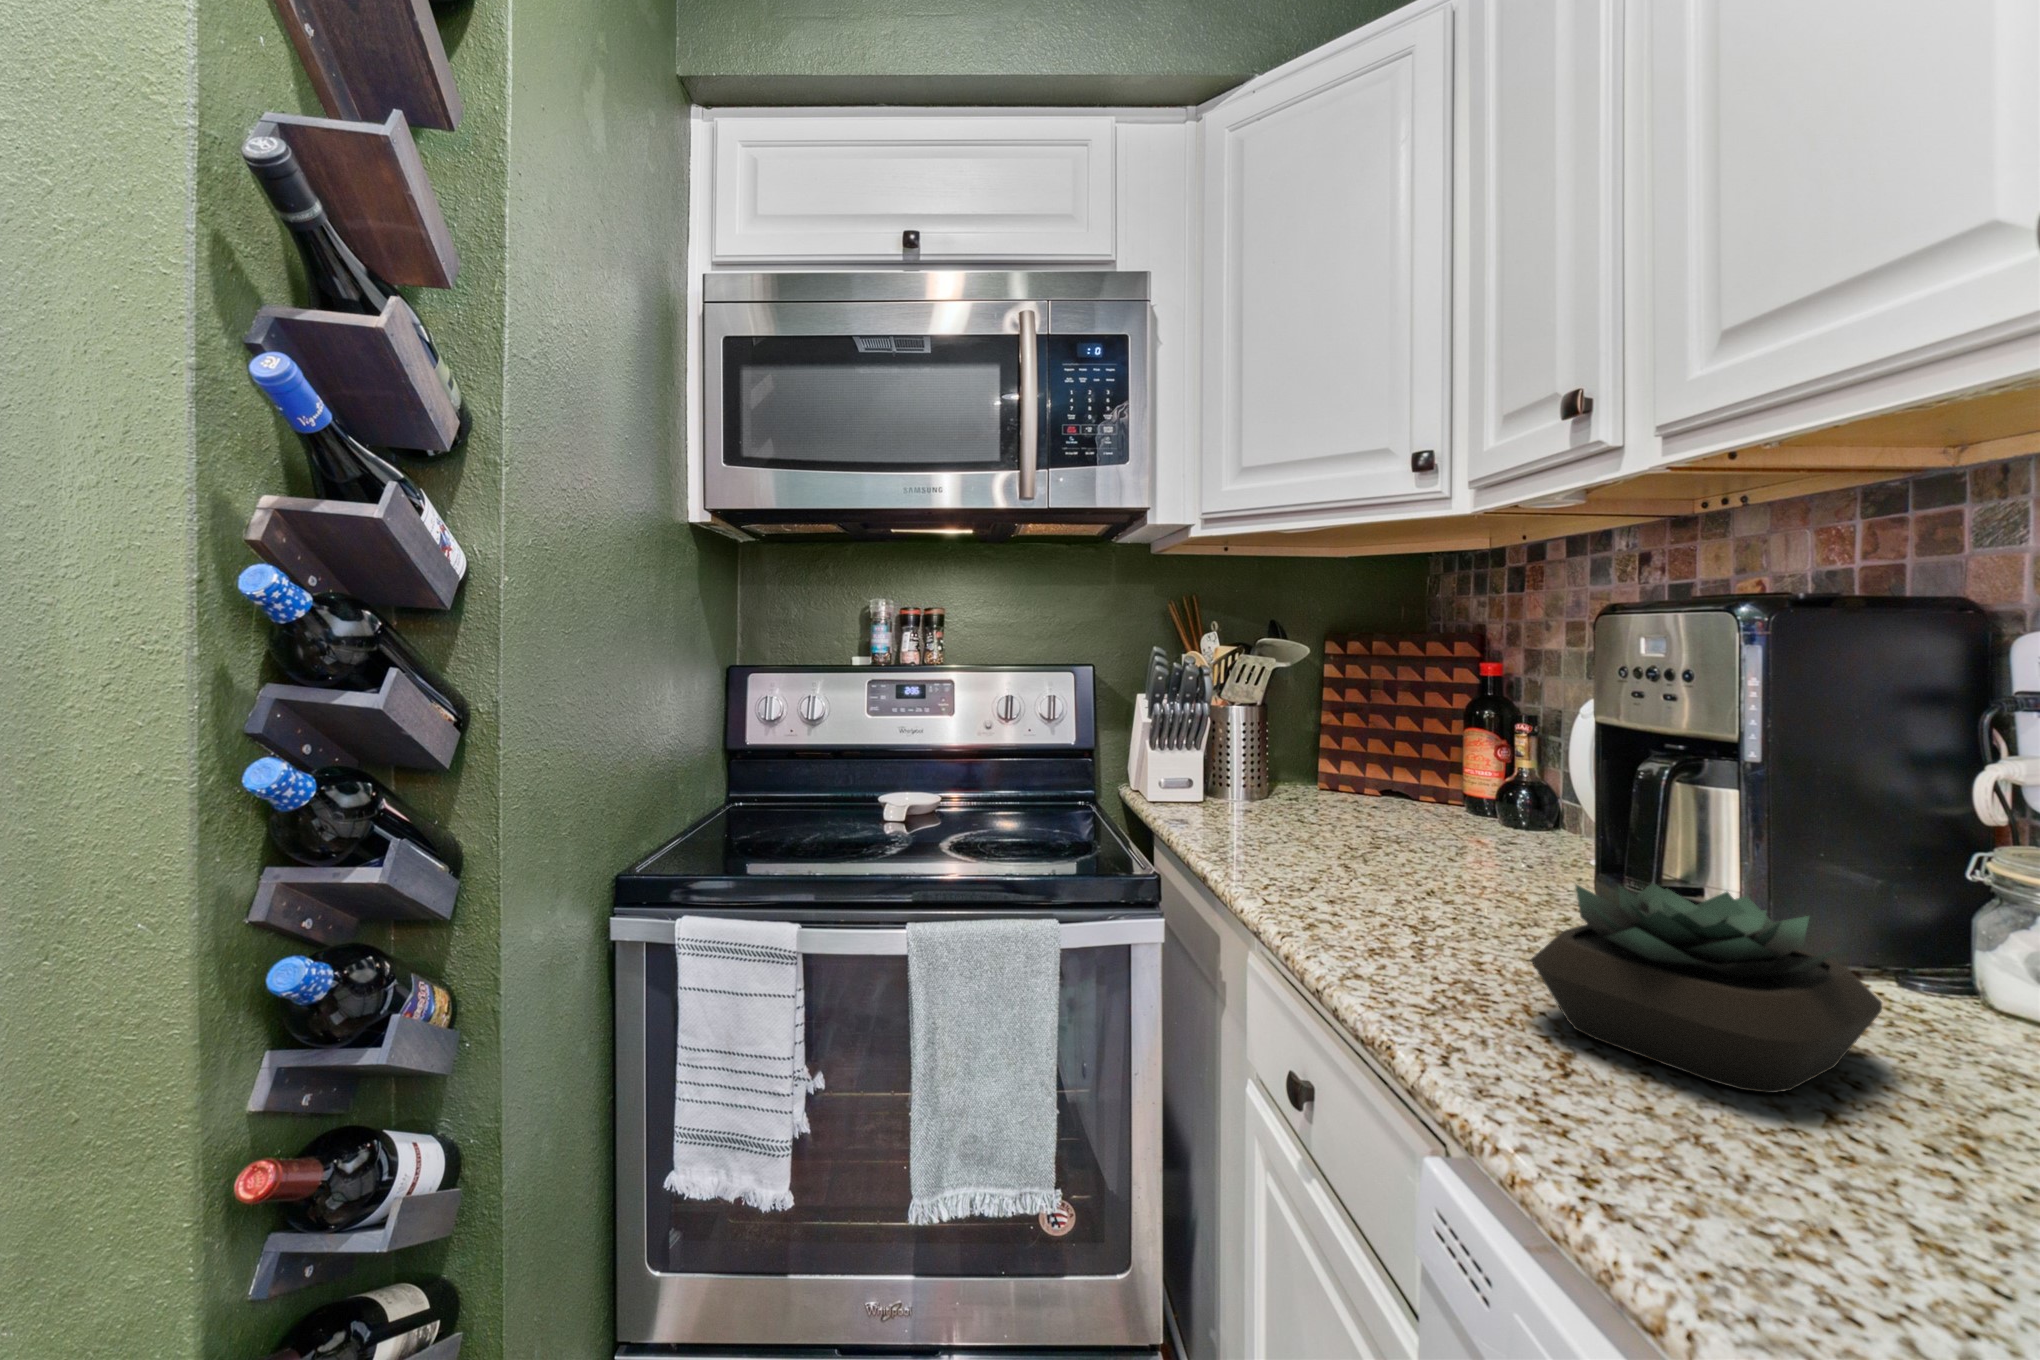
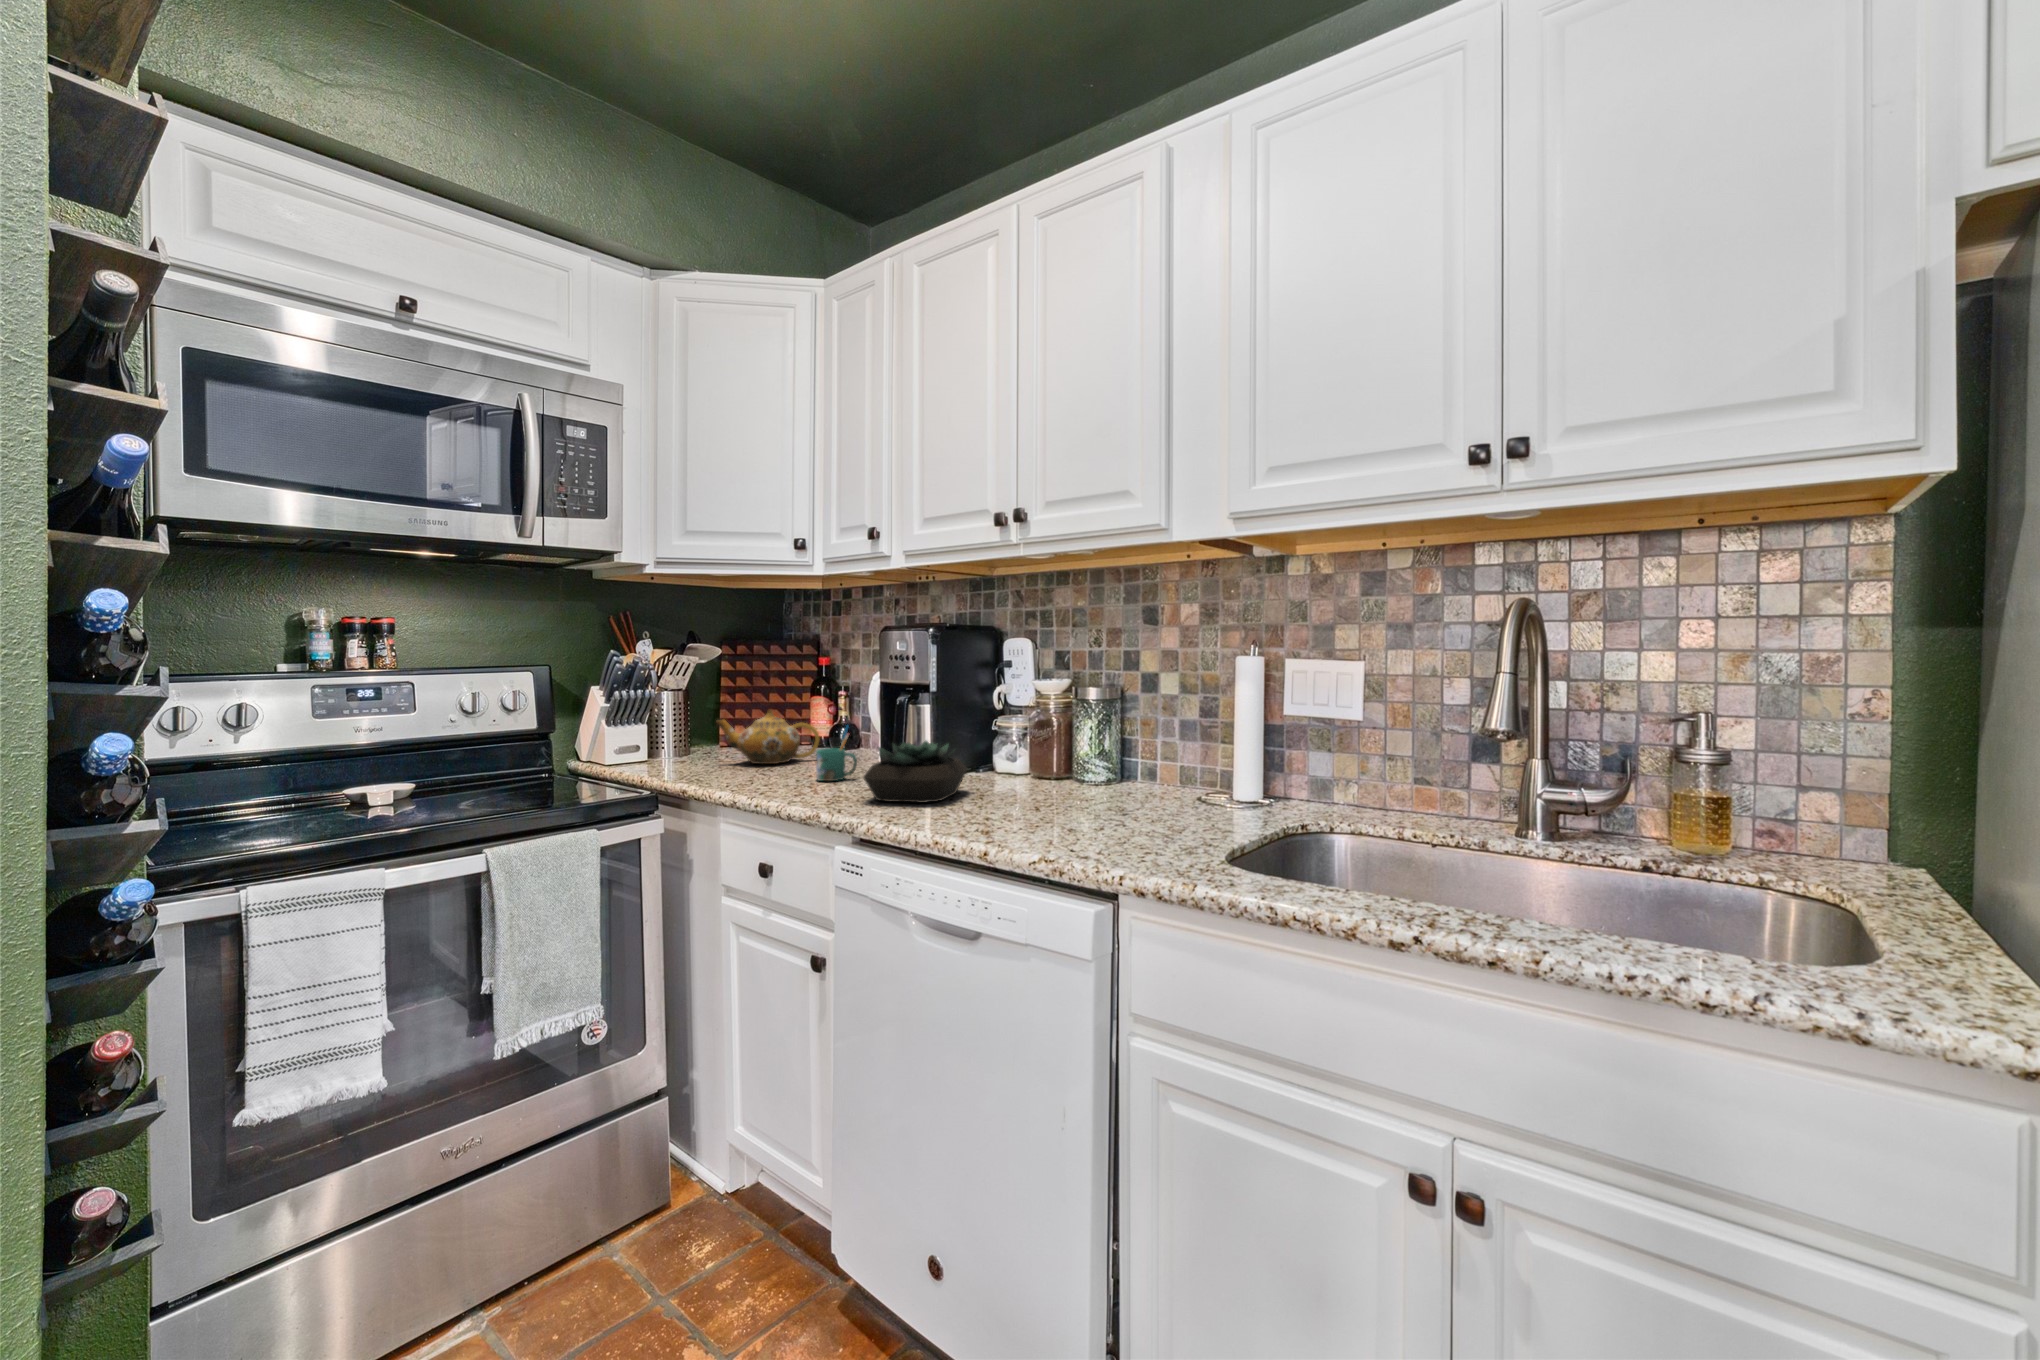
teapot: none [1289,748,1469,843] -> present [716,709,820,764]
mug: none [1442,805,1534,919] -> present [816,726,857,781]

